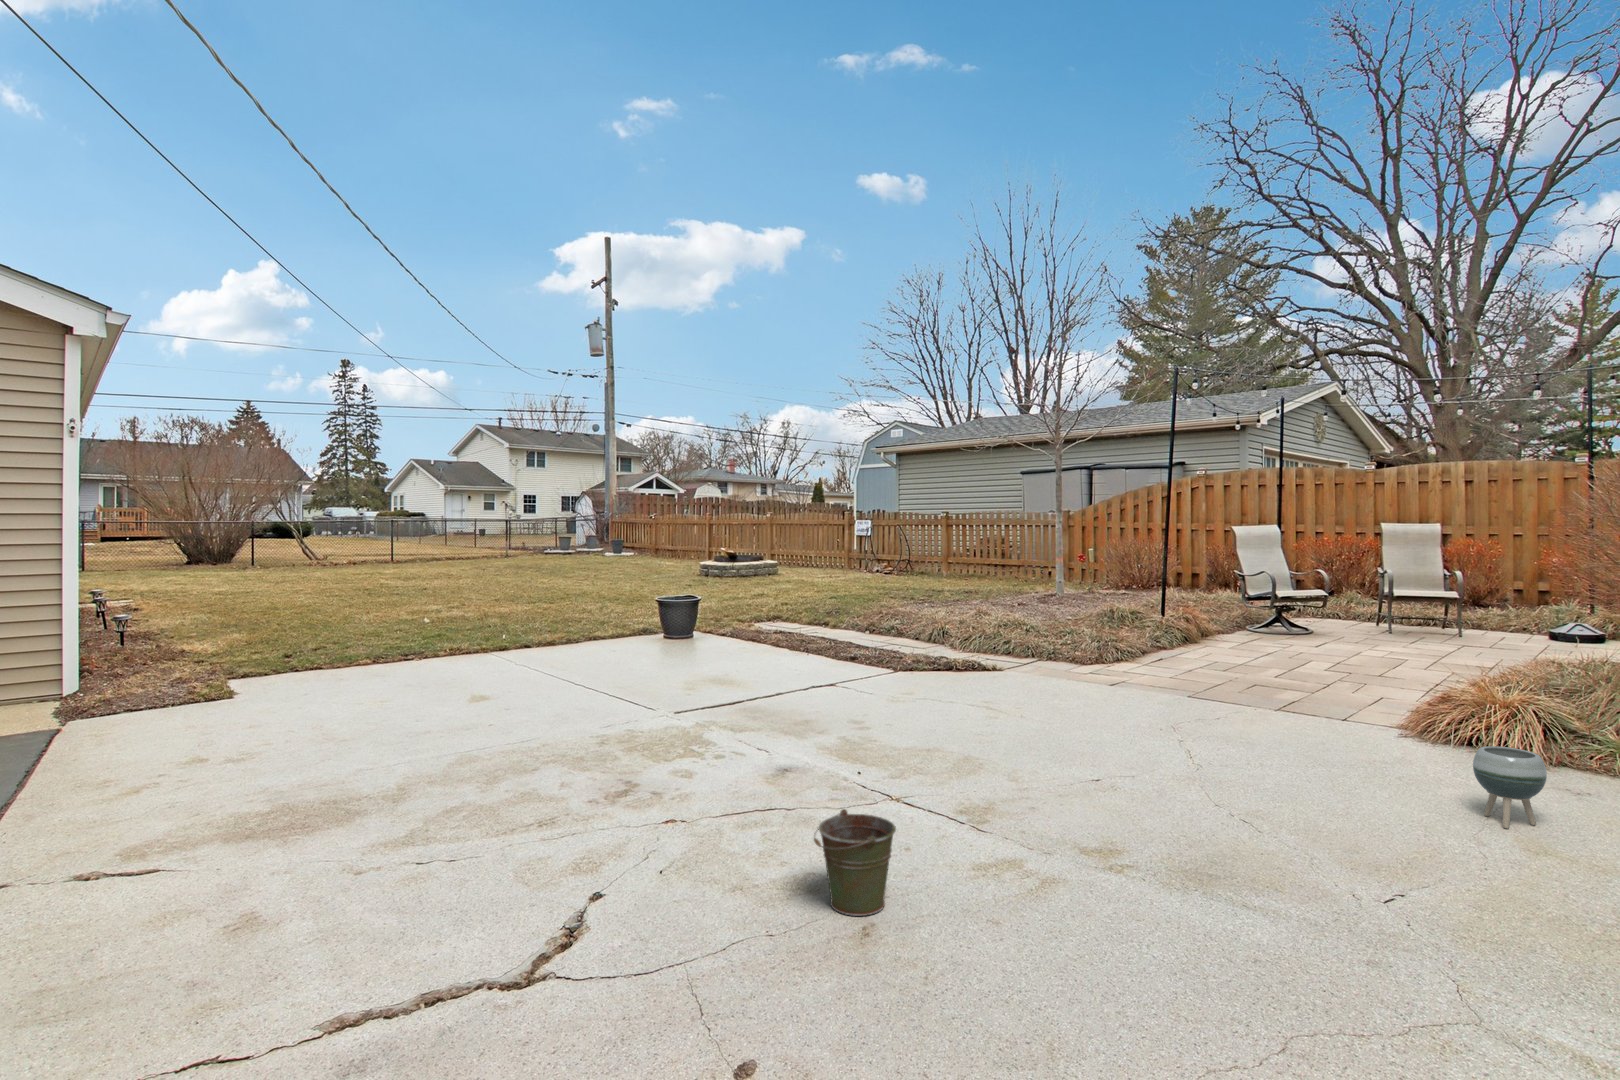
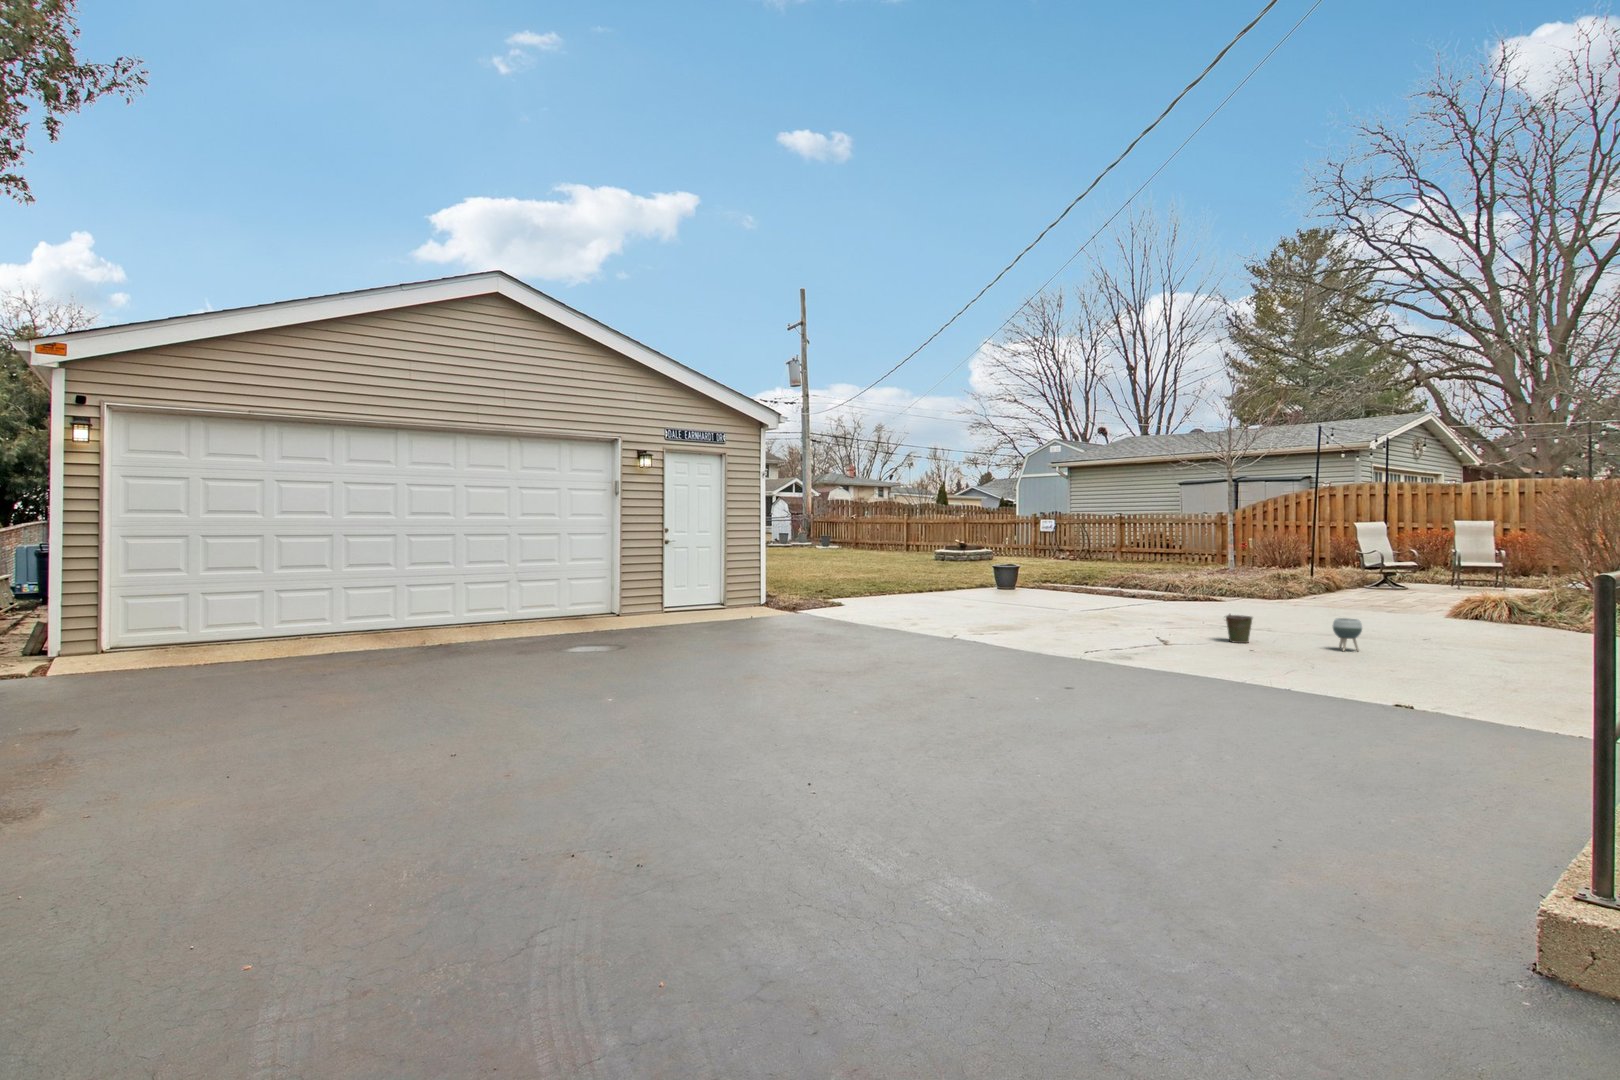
planter: present [1473,746,1547,829] -> present [1332,618,1362,651]

